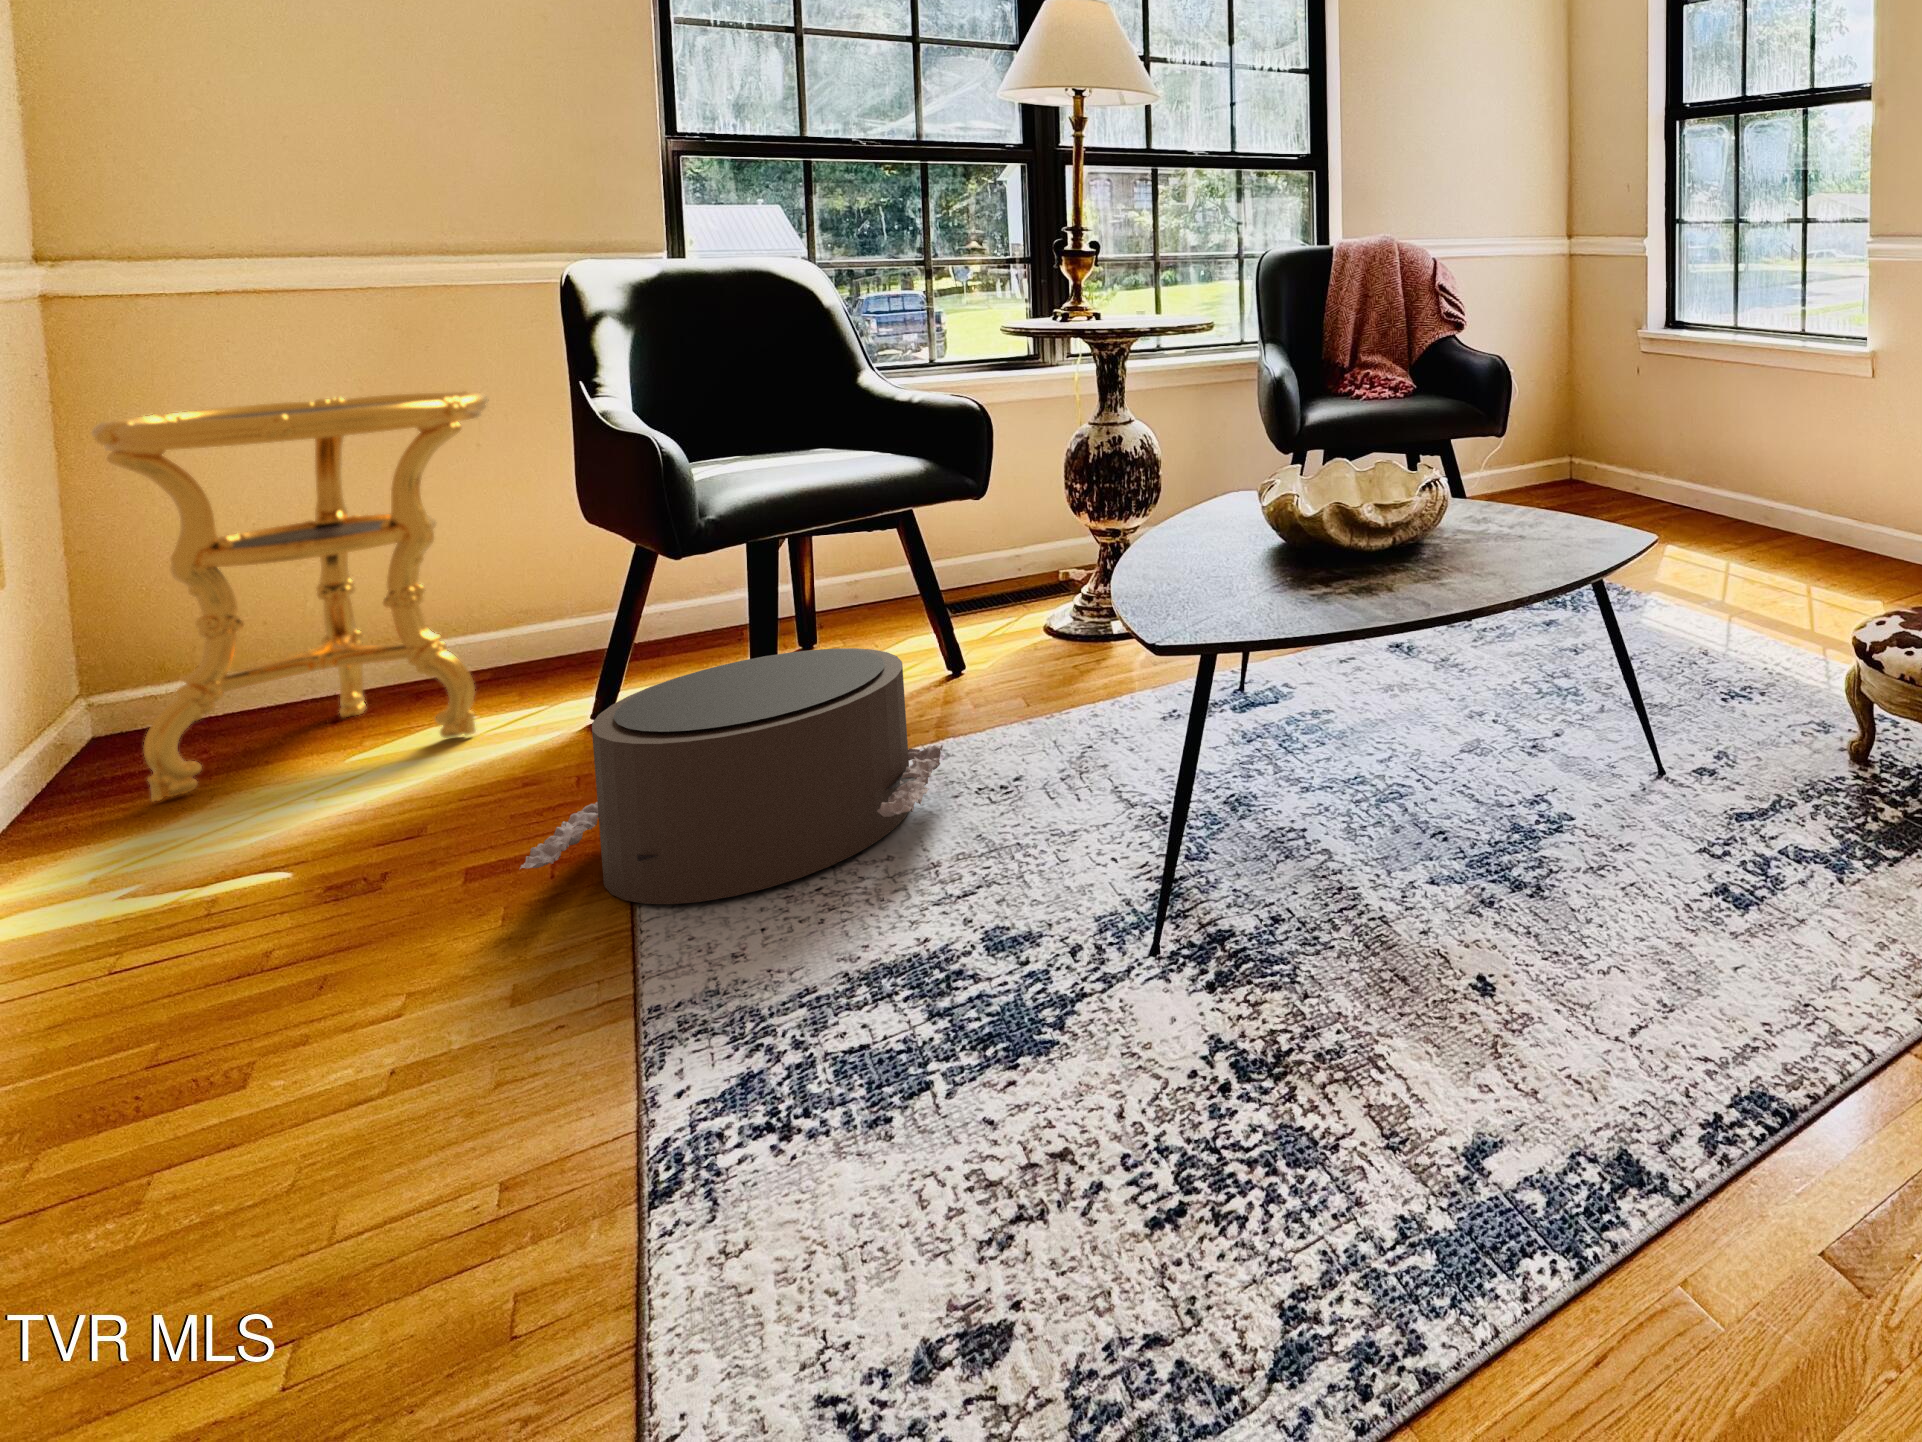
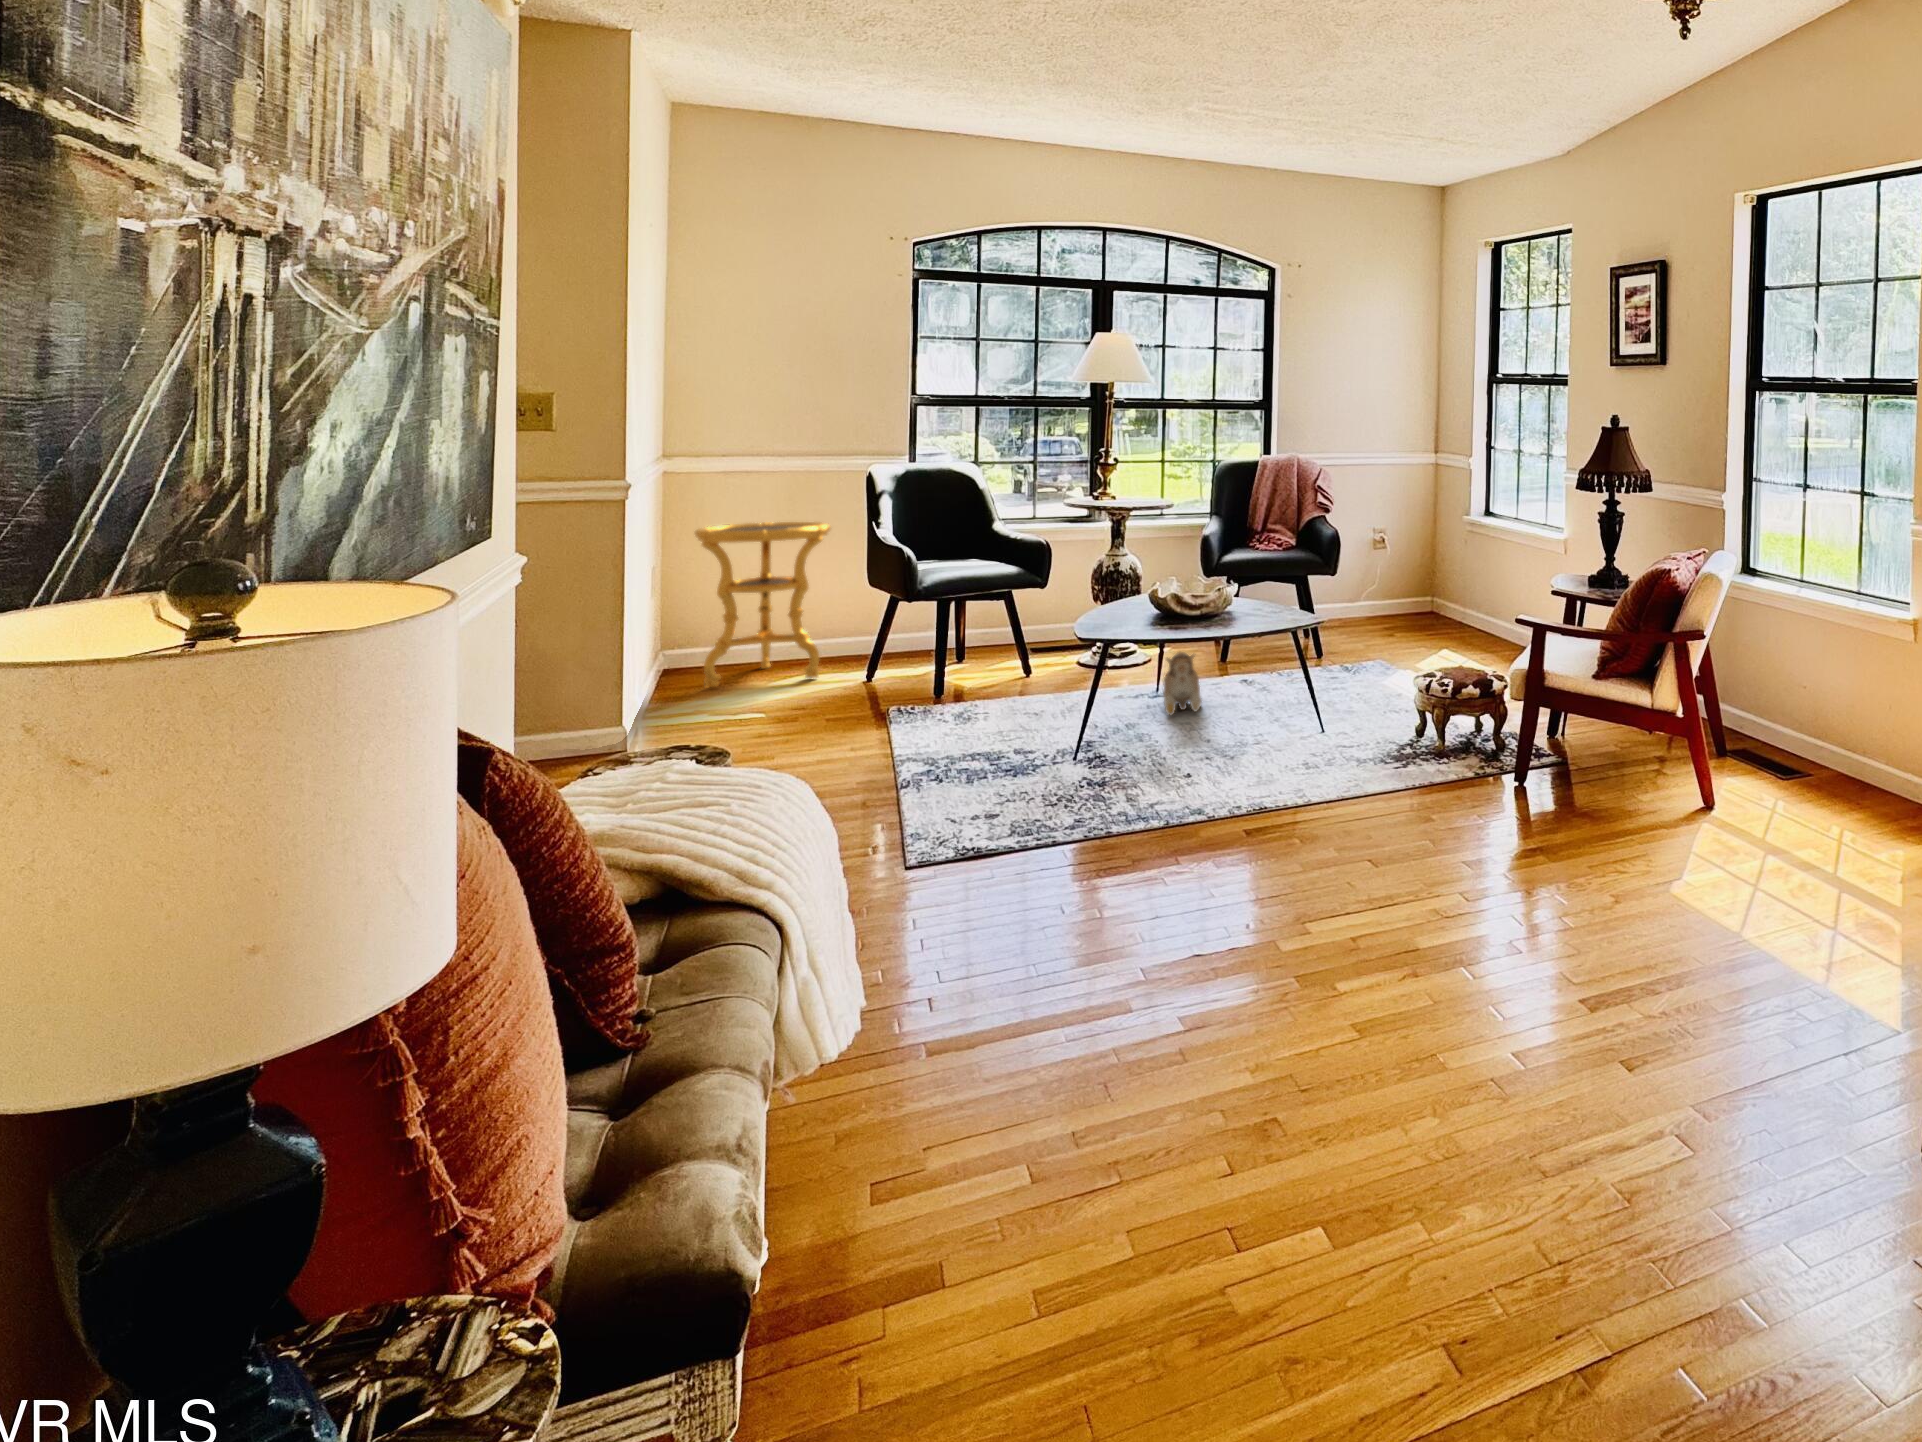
plush toy: none [1299,623,1391,763] -> present [1163,652,1202,715]
pouf: present [520,648,943,904] -> none [850,646,1007,730]

